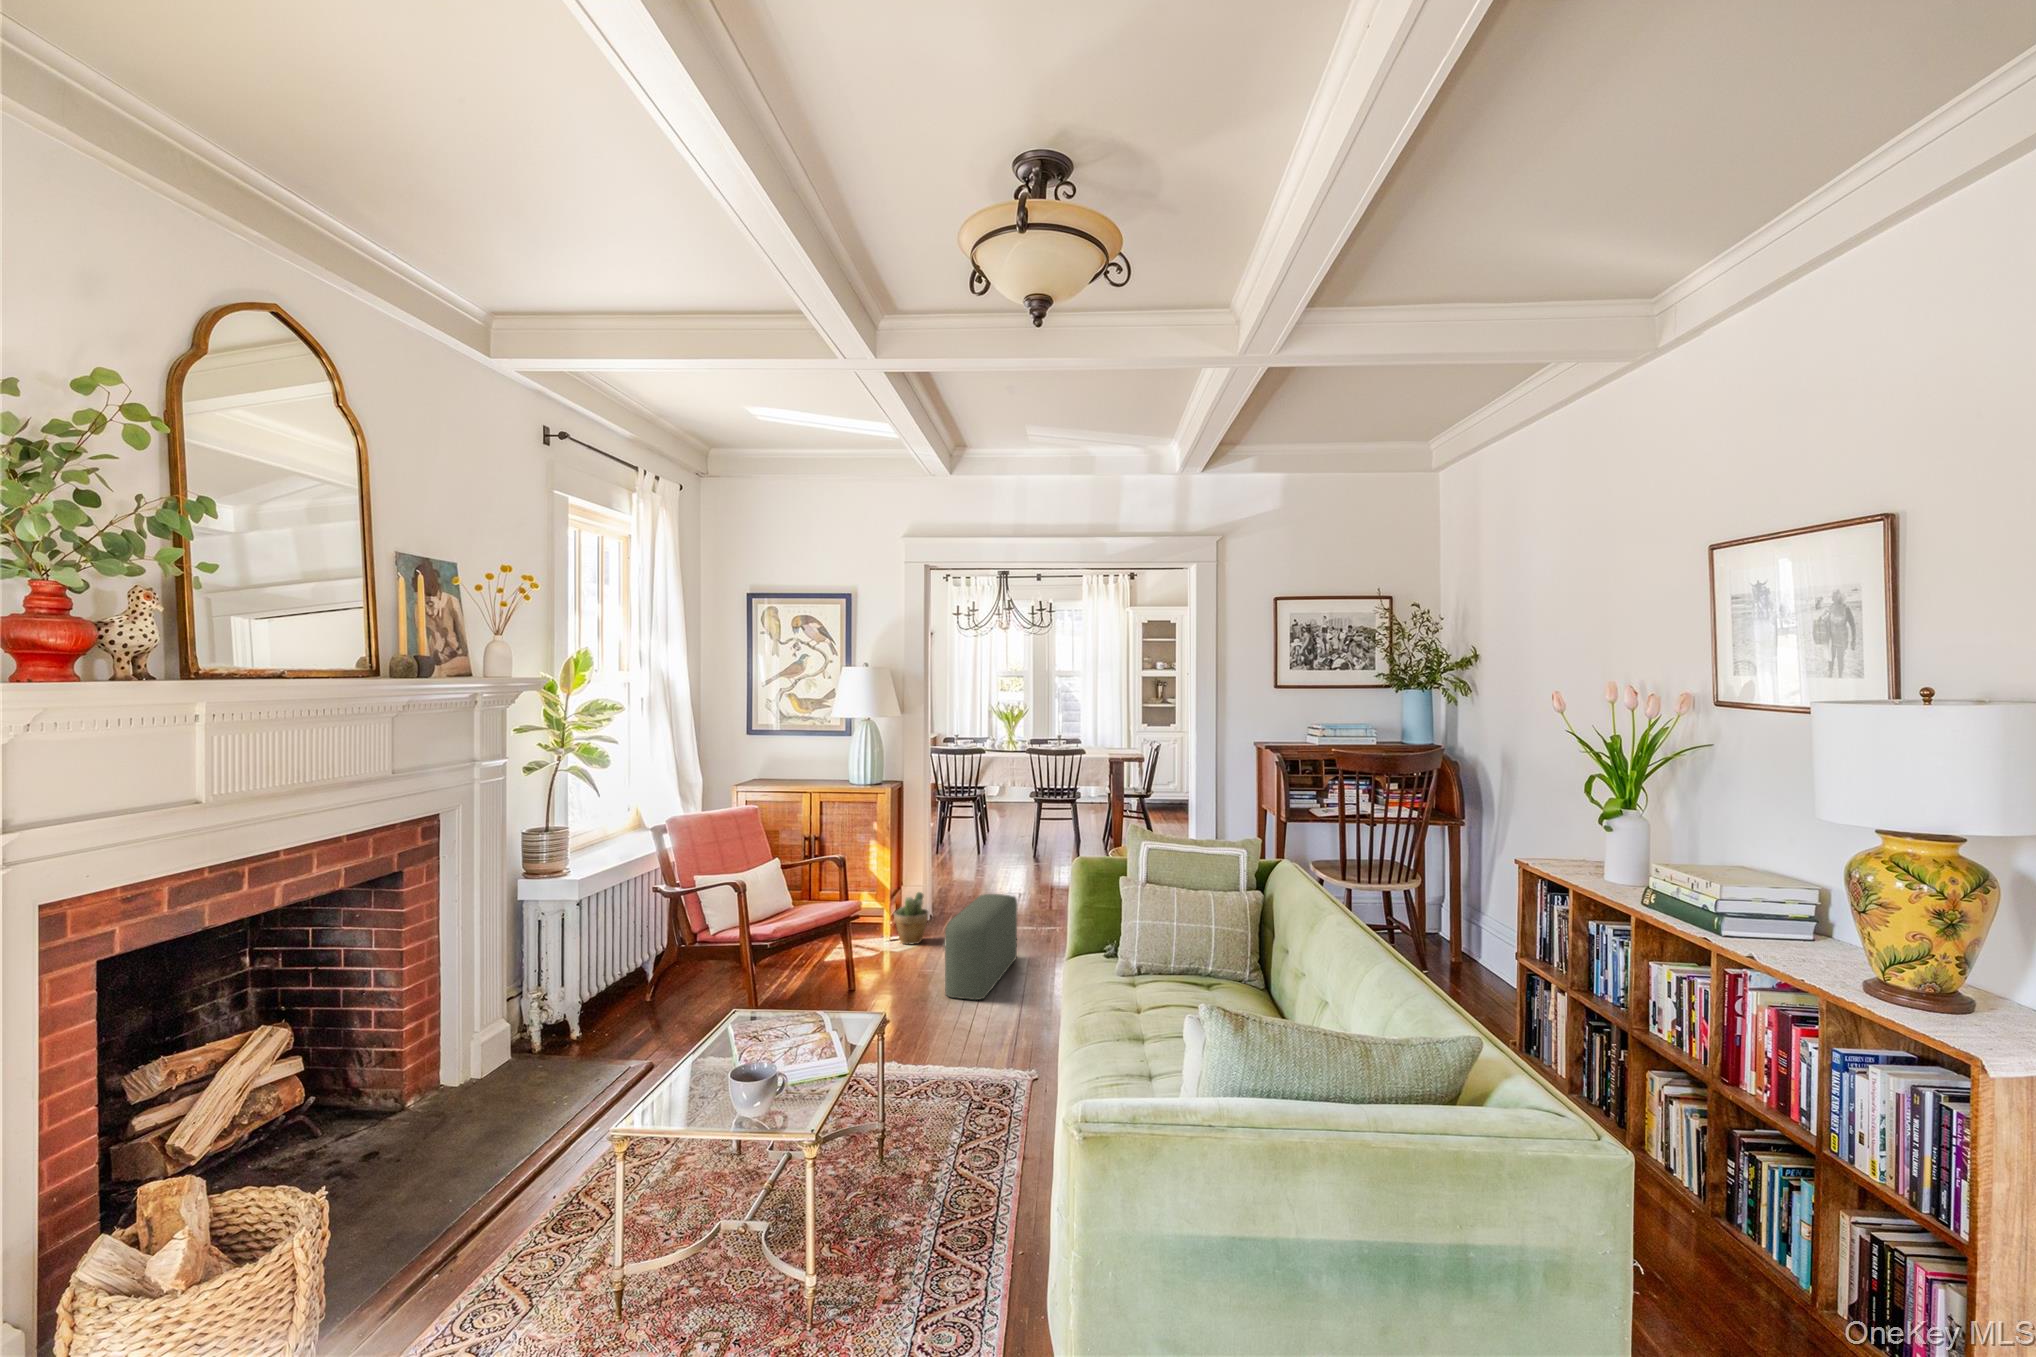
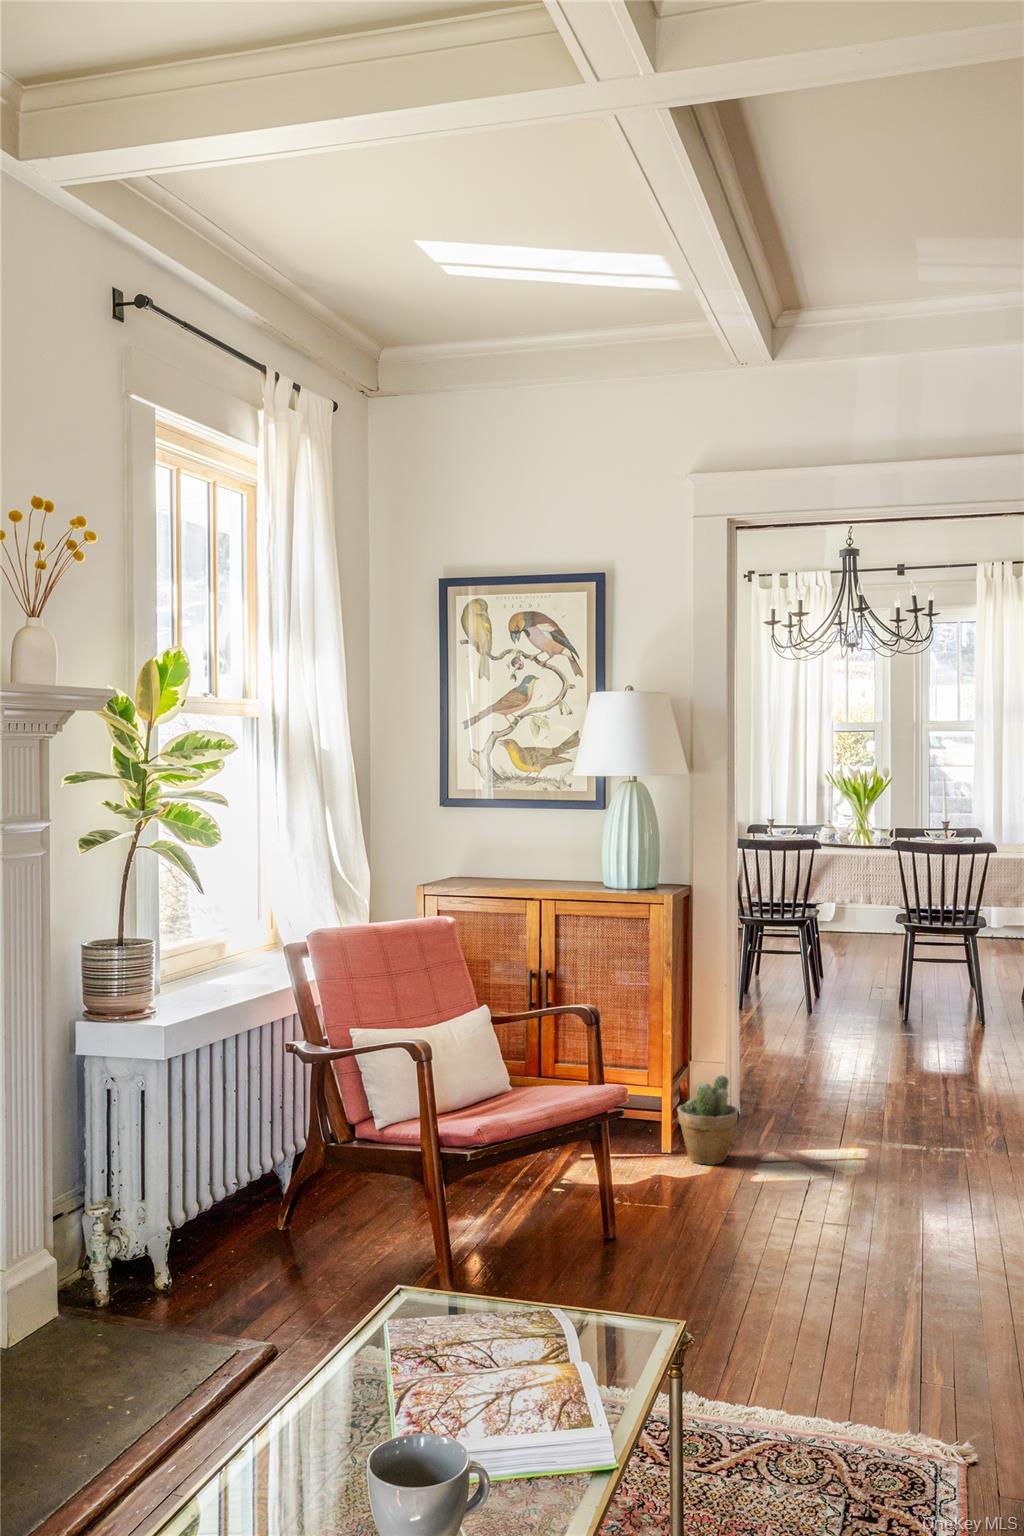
pouf: present [945,894,1017,1000] -> none [775,1087,901,1279]

